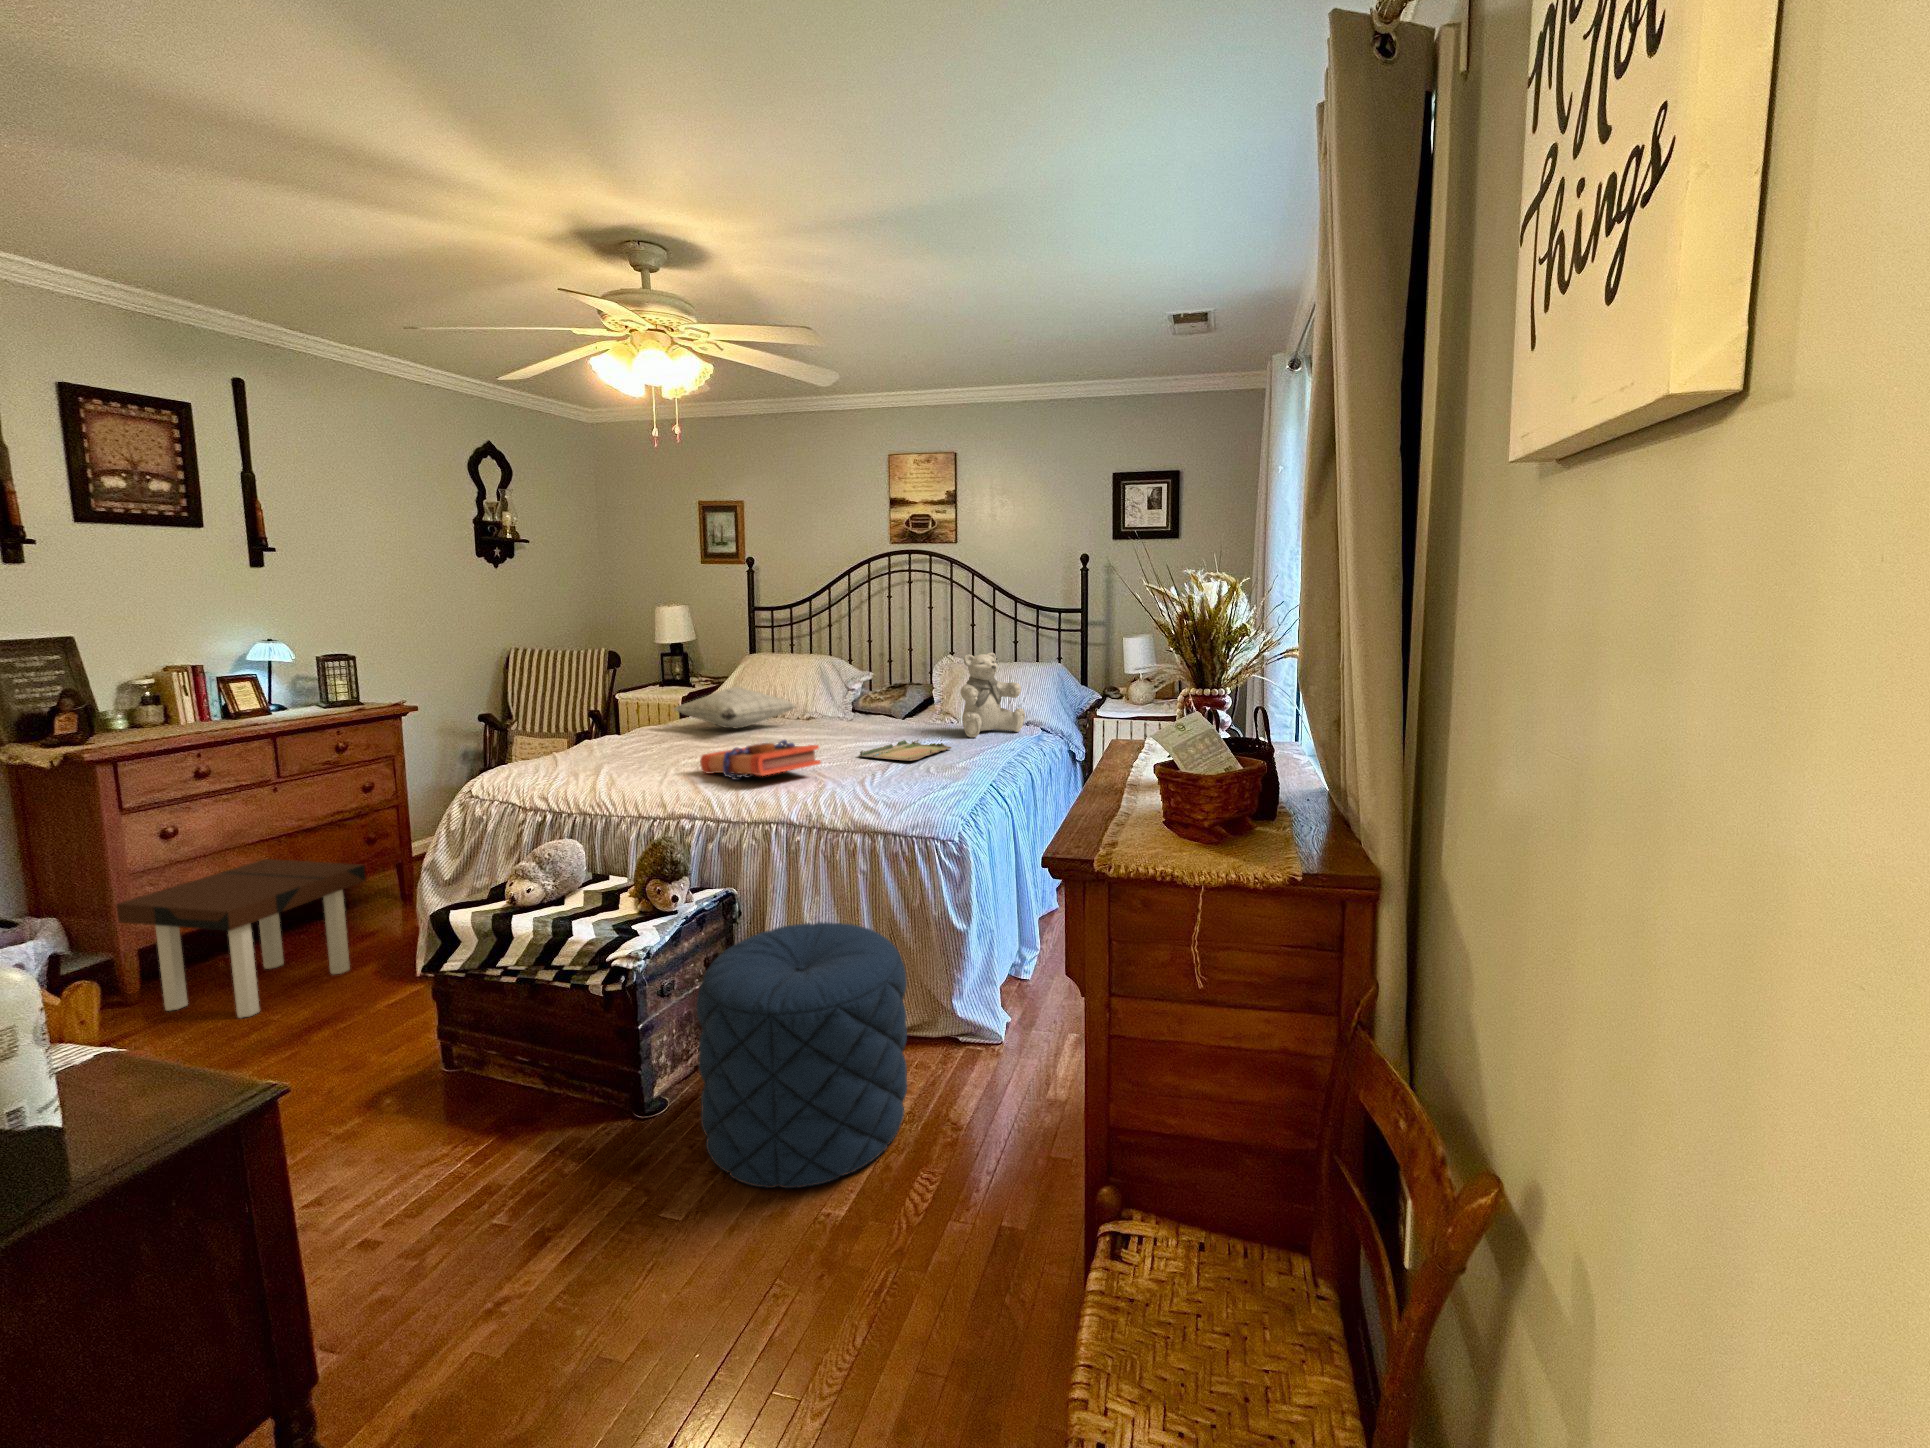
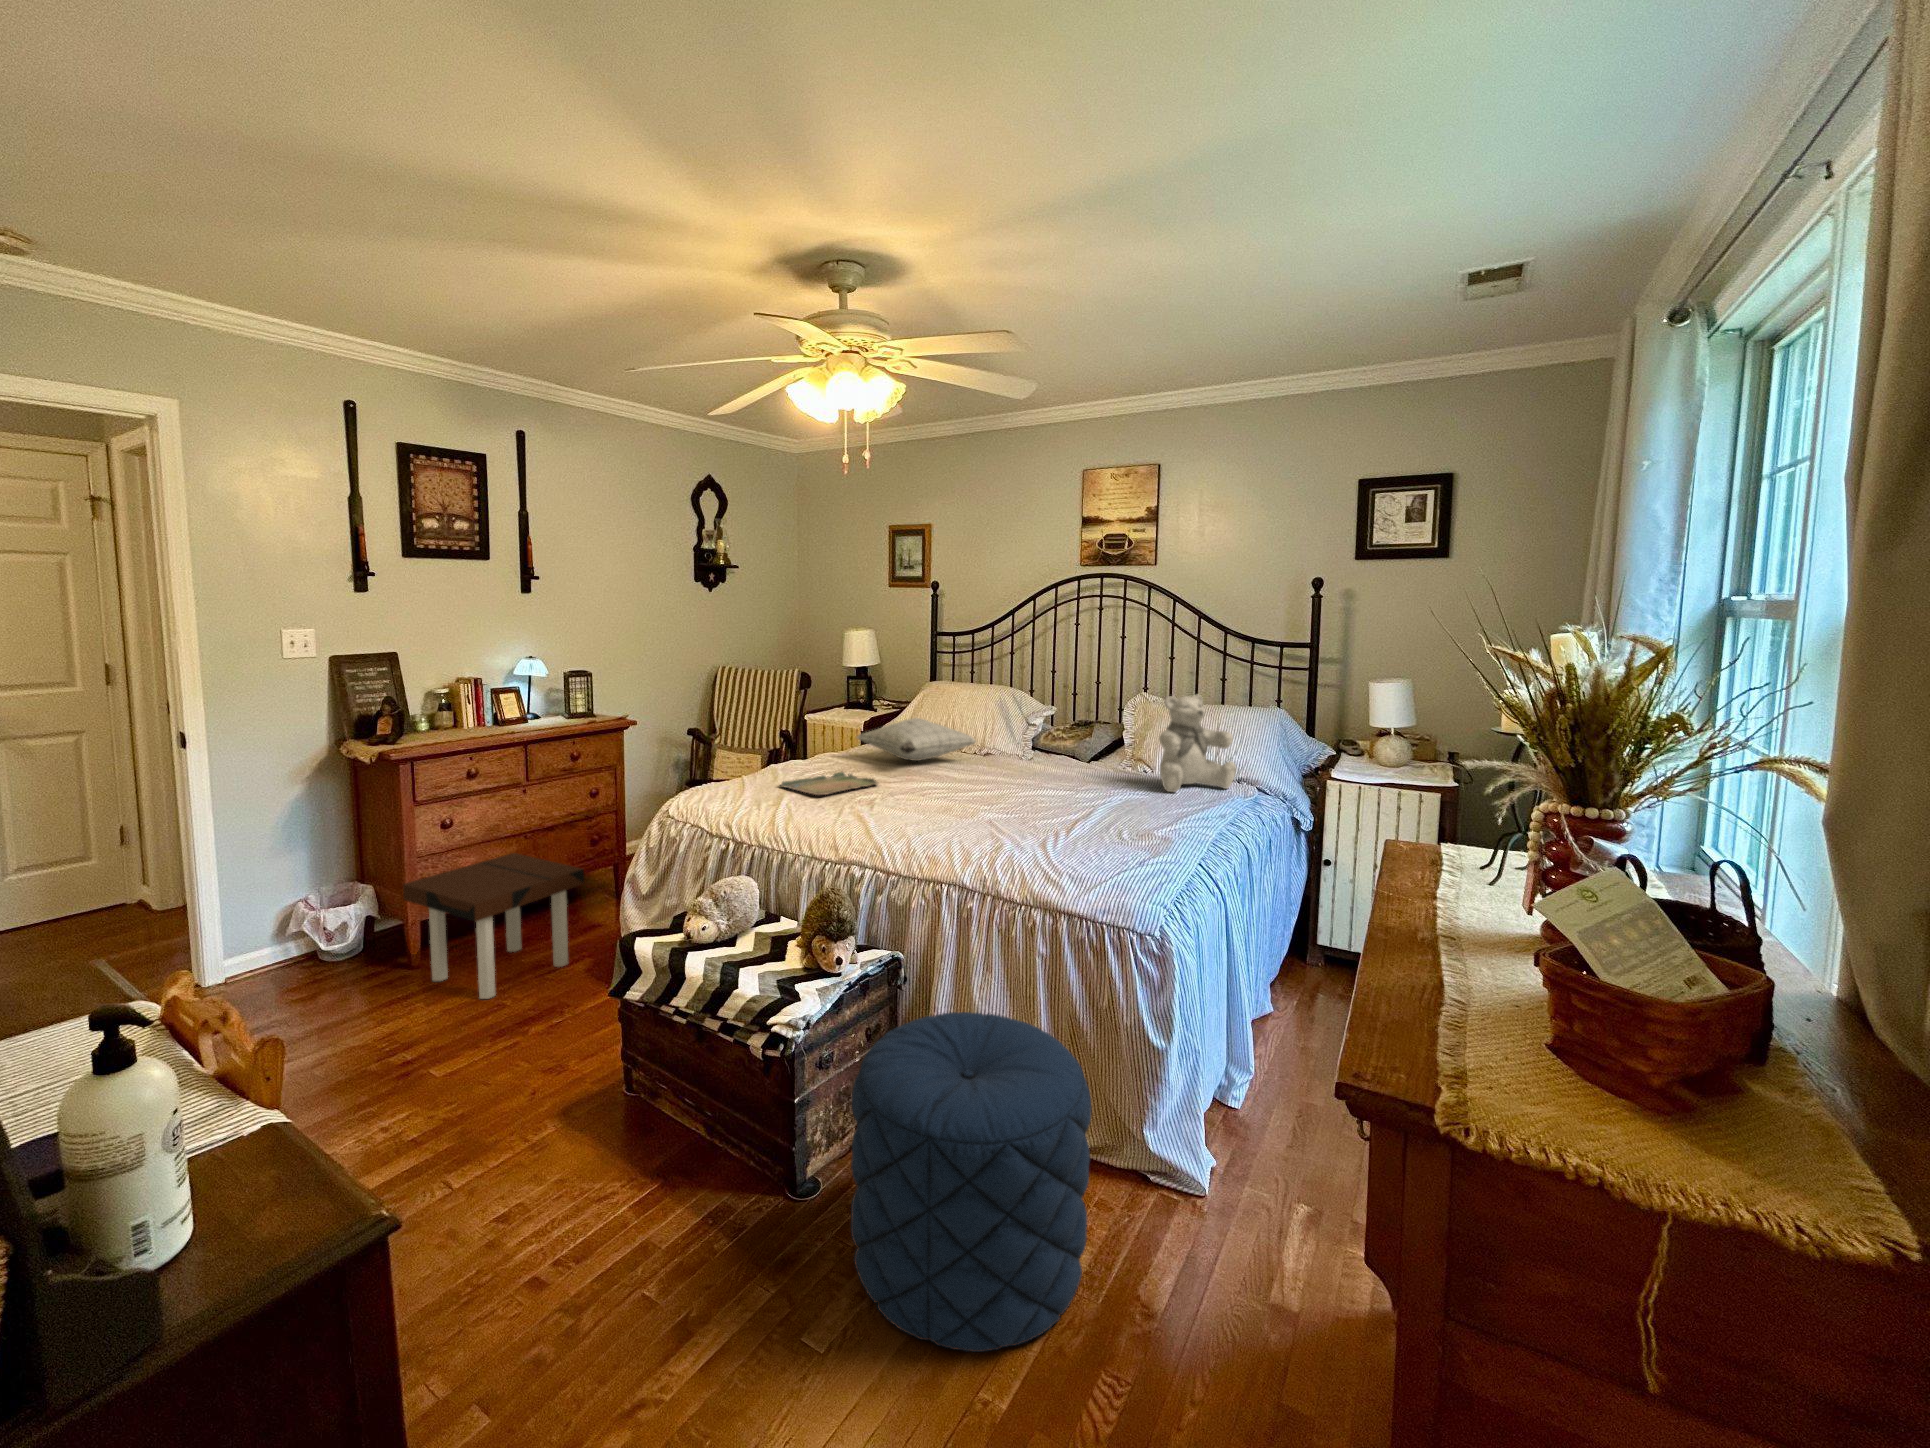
book: present [700,740,821,780] -> none [875,785,1000,827]
tray: present [859,740,951,761] -> present [781,772,878,795]

